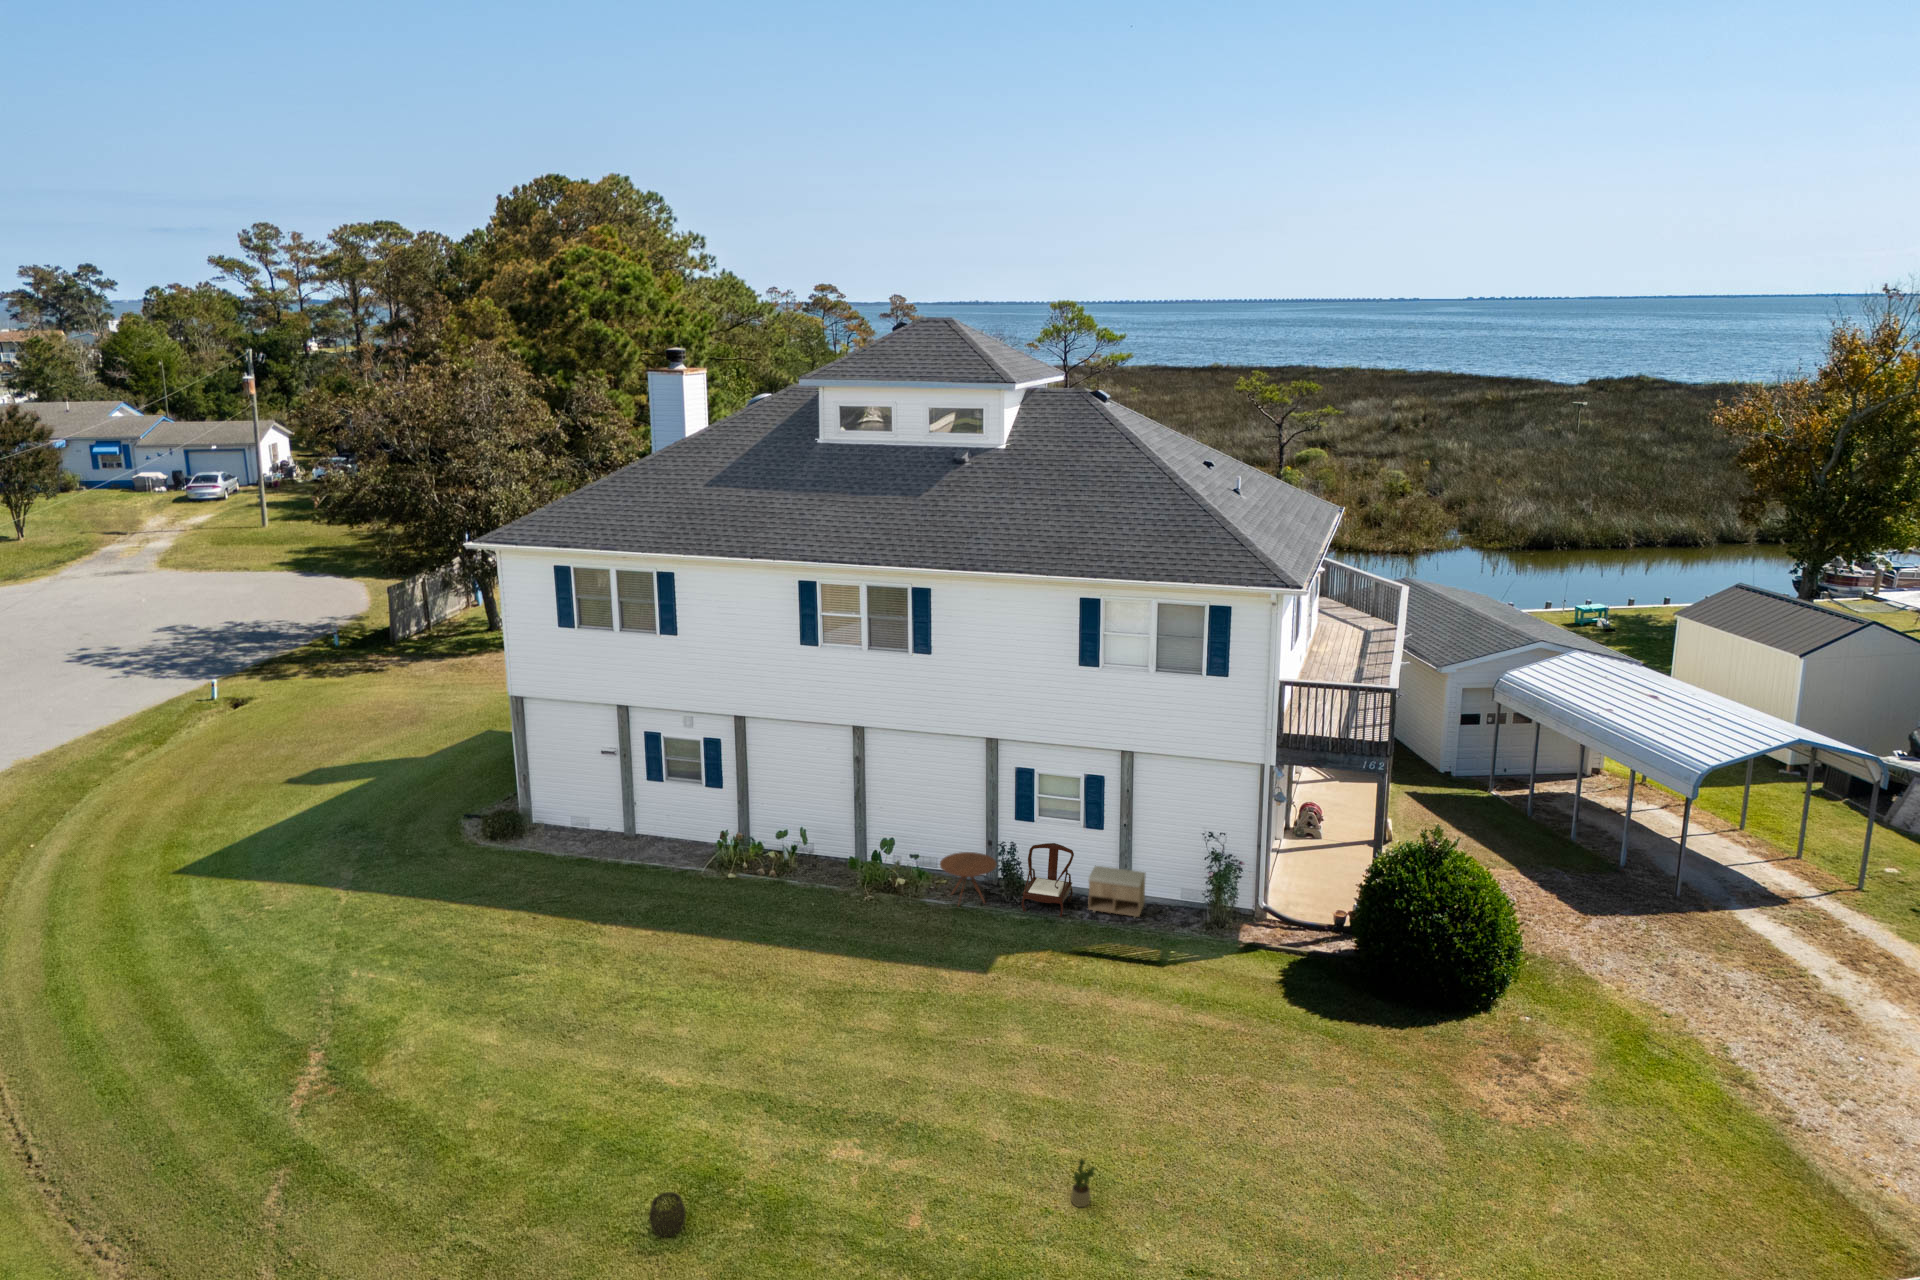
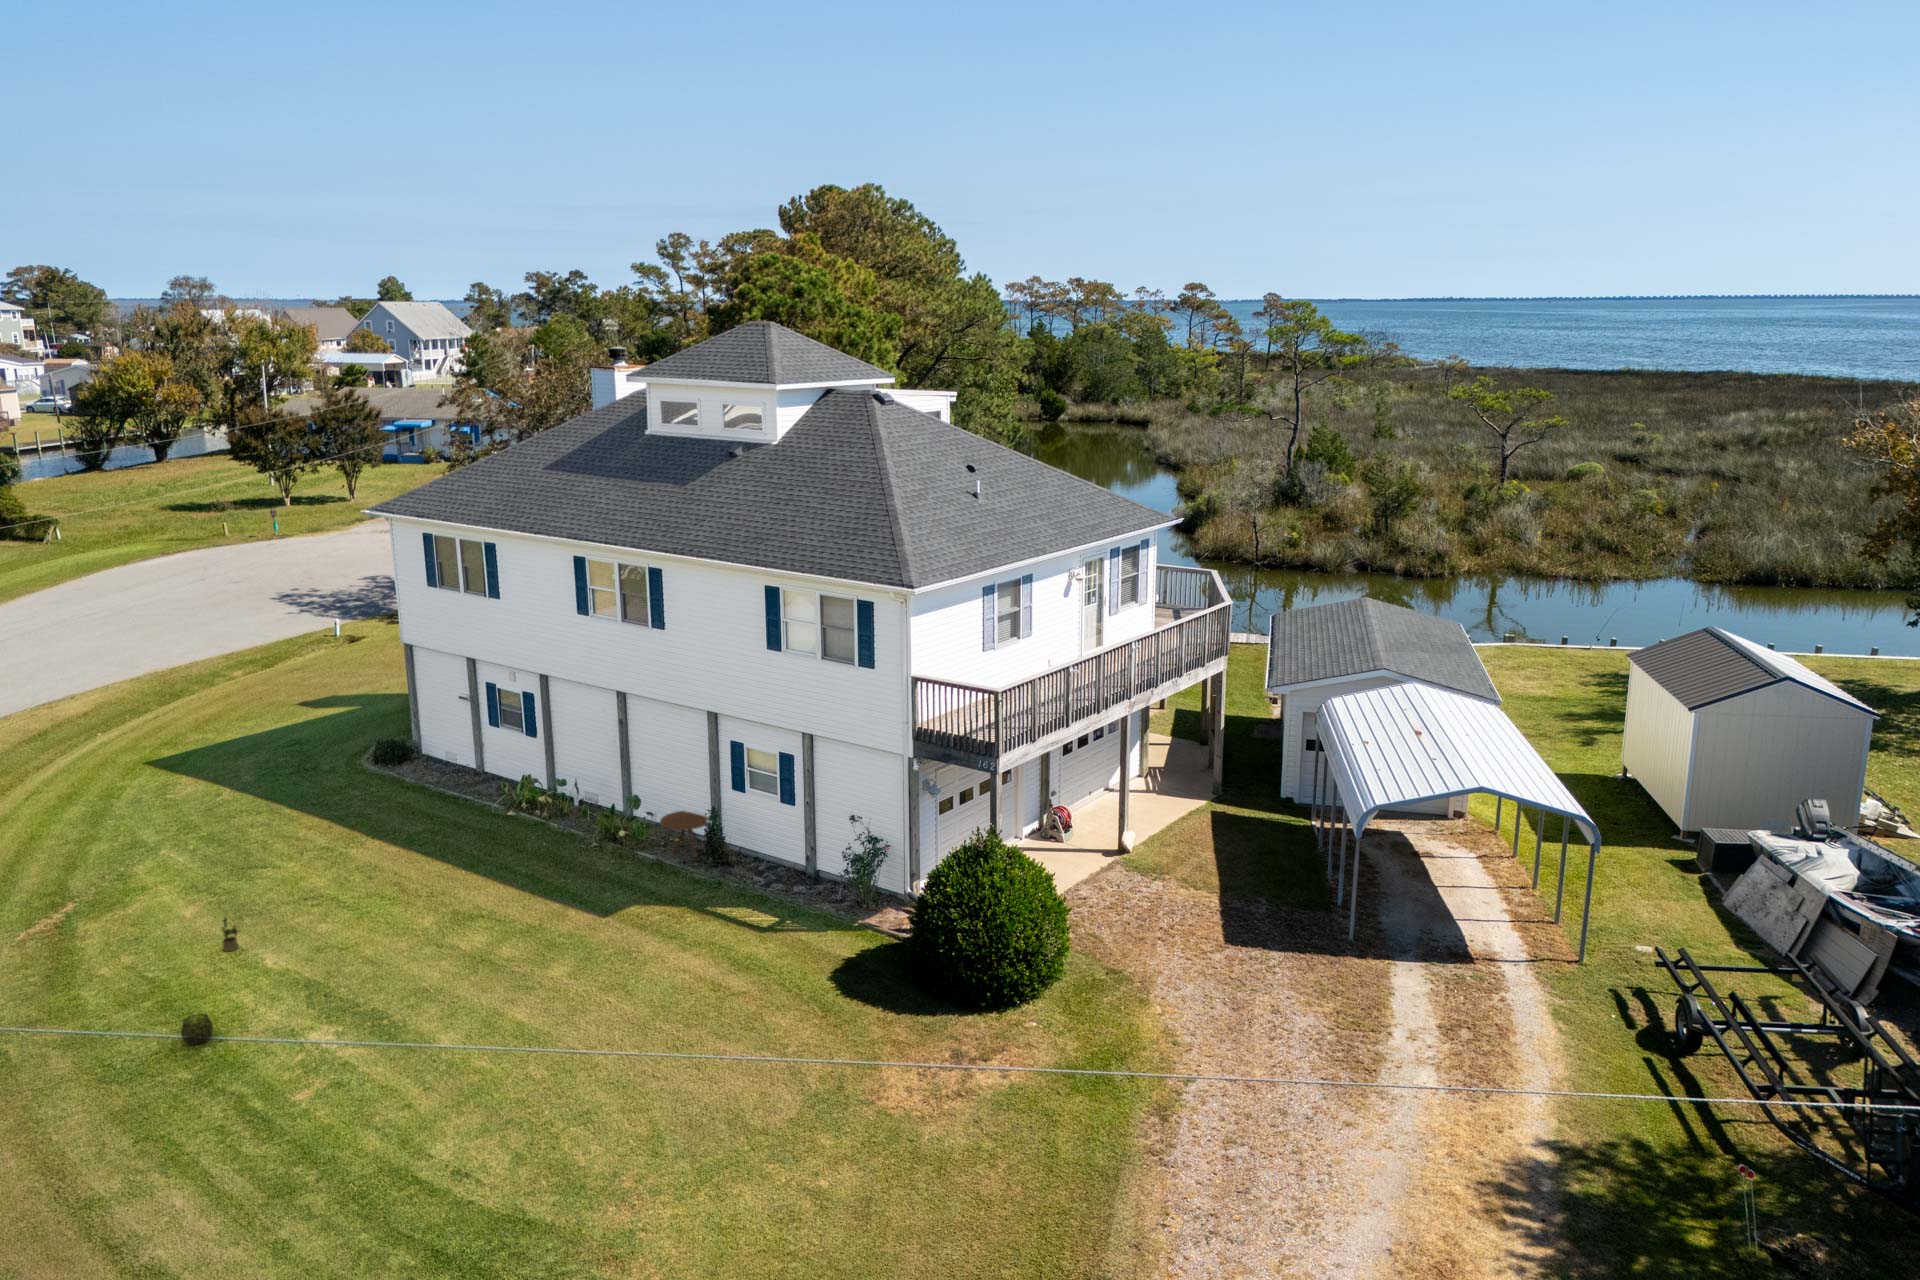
armchair: present [1022,843,1074,917] -> none [718,810,773,876]
storage bench: present [1088,866,1145,917] -> none [771,834,826,885]
potted plant: present [1071,1159,1096,1207] -> present [222,918,240,951]

